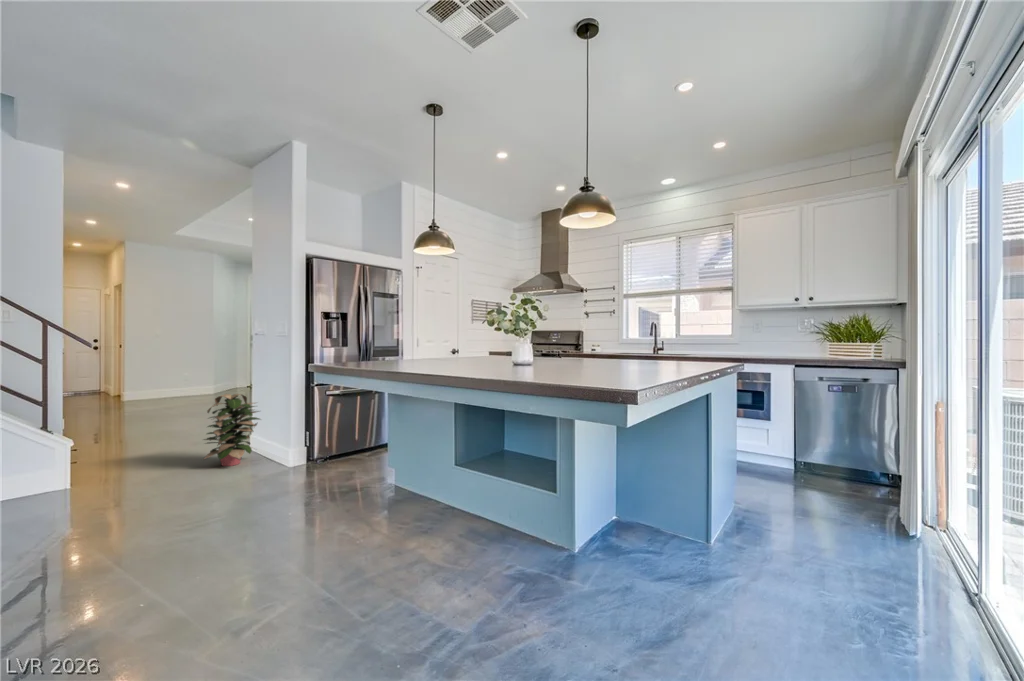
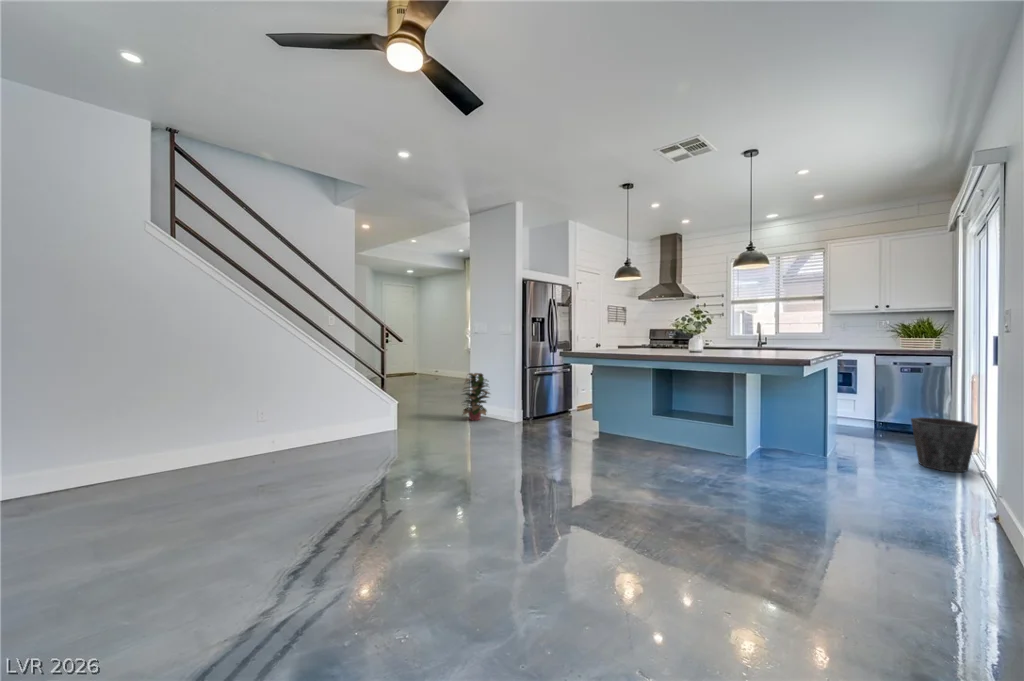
waste bin: none [844,478,961,592] -> present [911,417,978,472]

